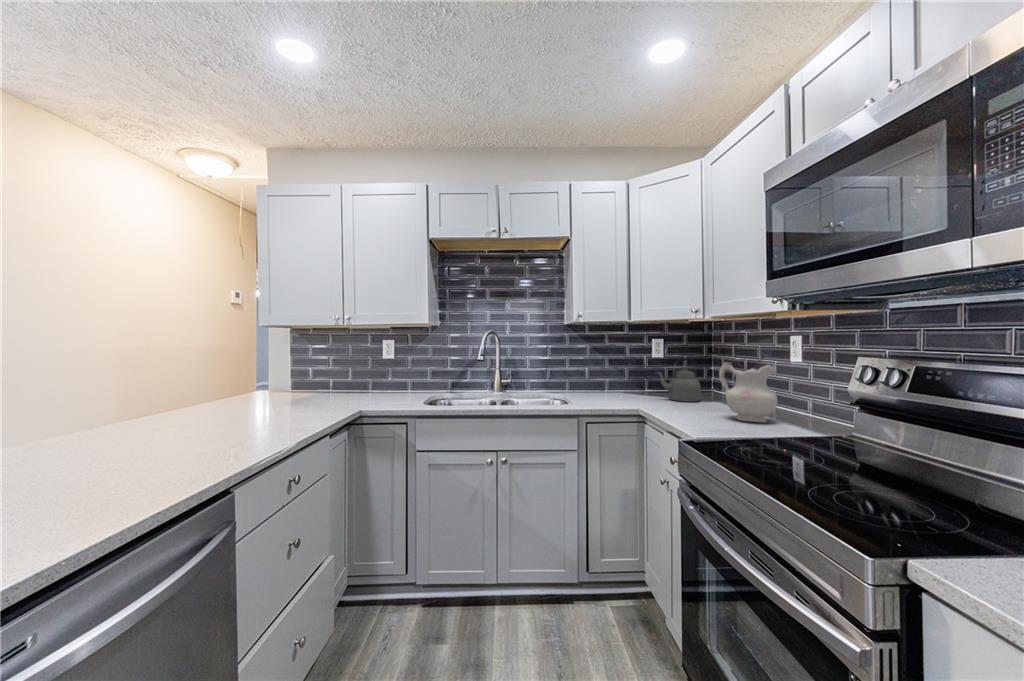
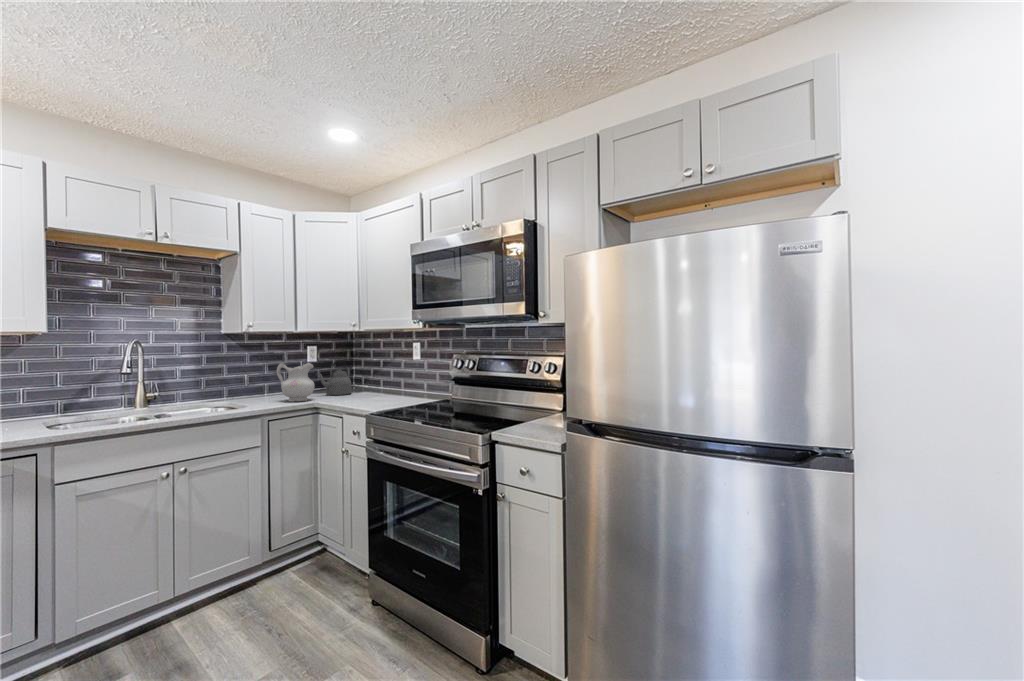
ceramic pitcher: present [719,362,777,423] -> present [277,362,315,402]

